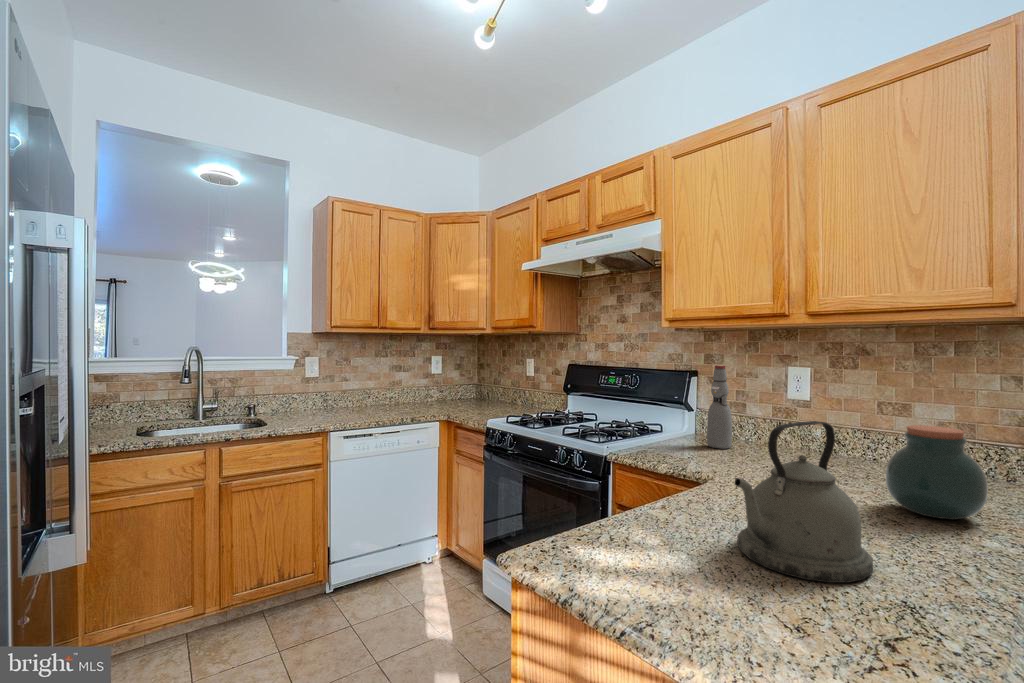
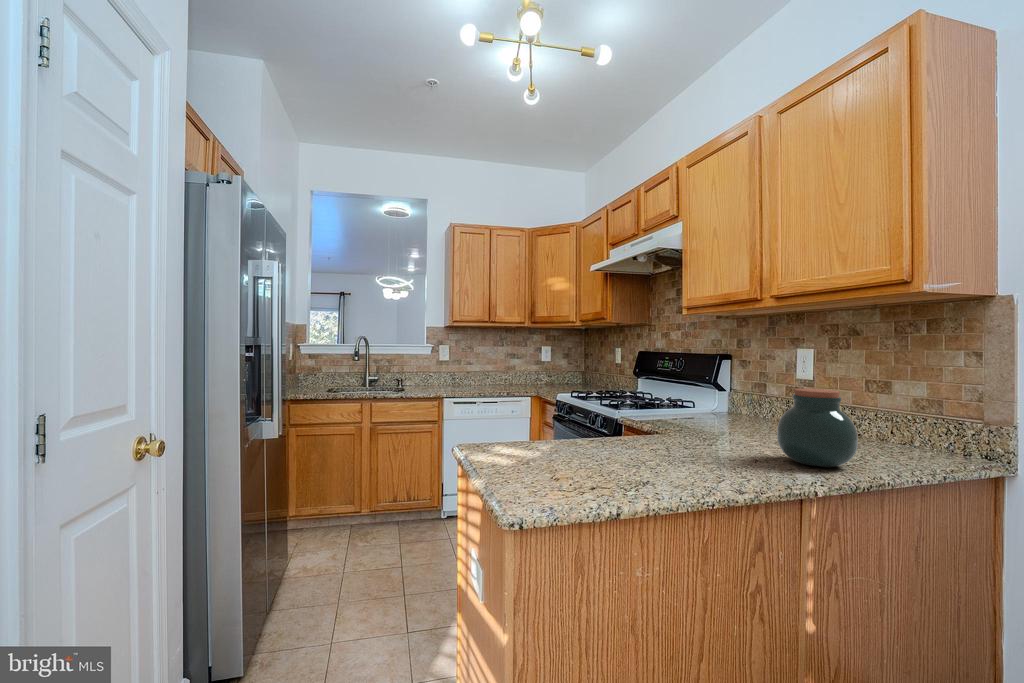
bottle: present [707,365,732,449] -> none [715,347,737,420]
kettle: present [735,421,873,583] -> none [566,371,678,478]

